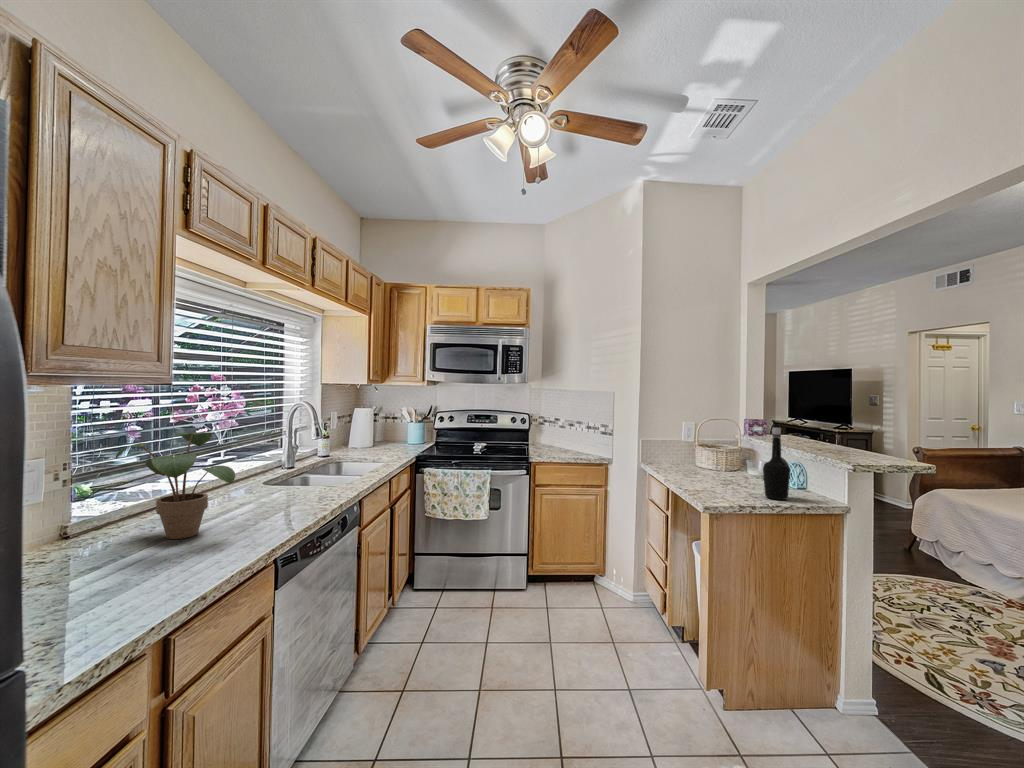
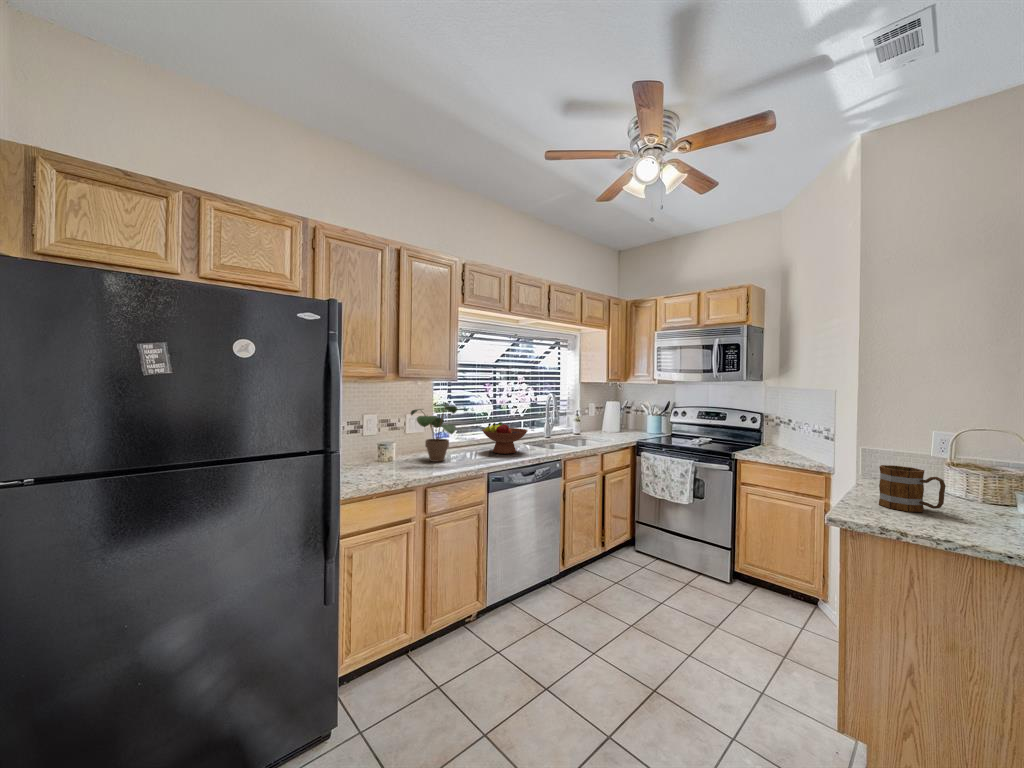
bottle: present [763,428,790,500] -> none [947,440,995,538]
fruit bowl: none [238,451,318,501] -> present [482,422,528,454]
mug: none [700,452,745,488] -> present [879,465,946,512]

